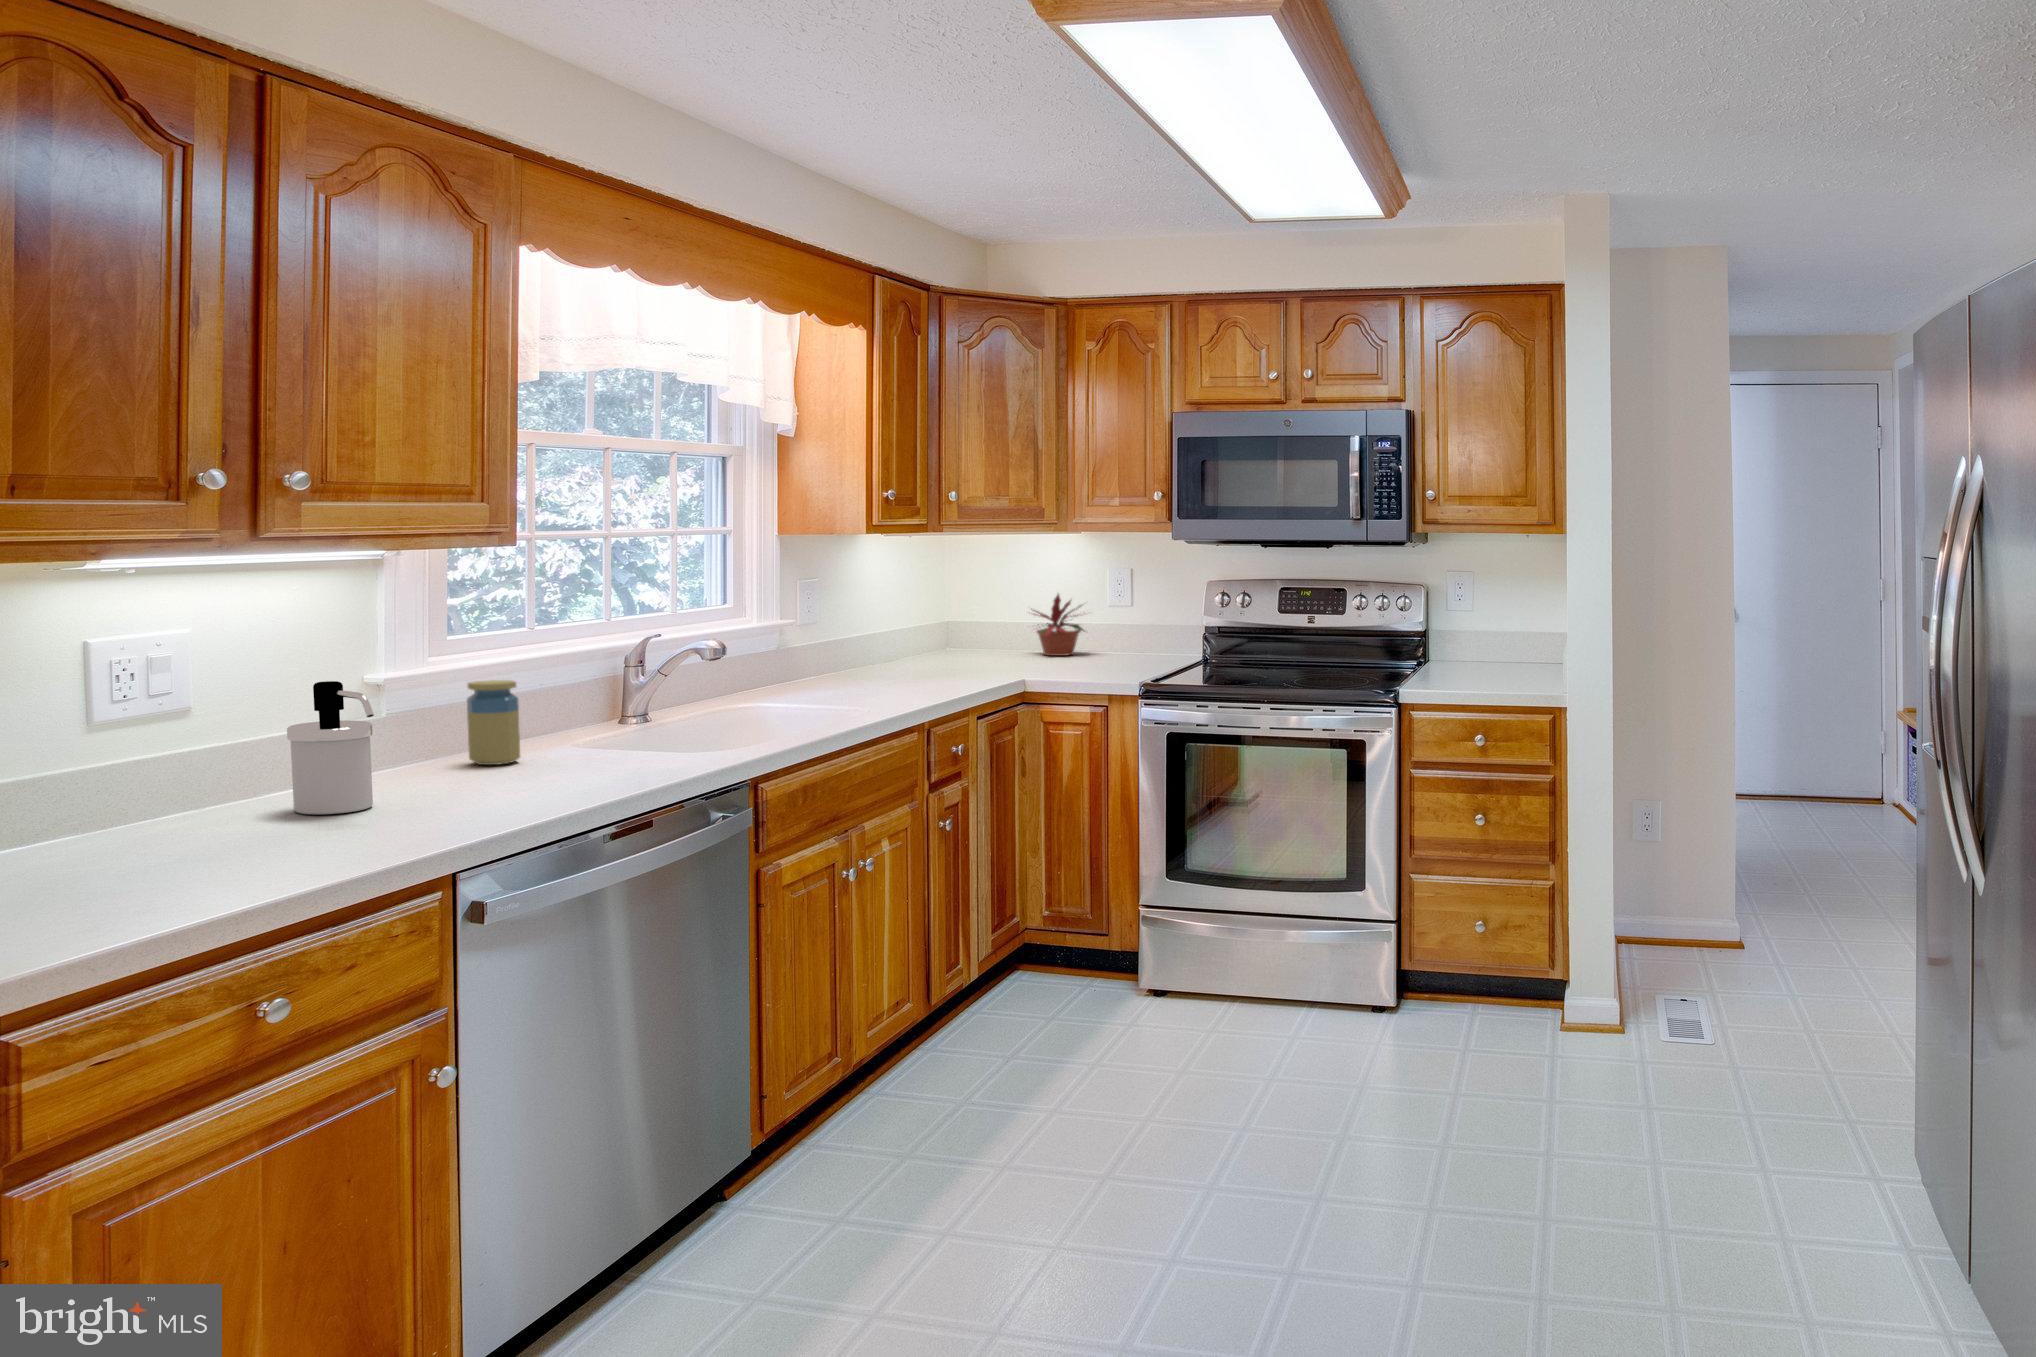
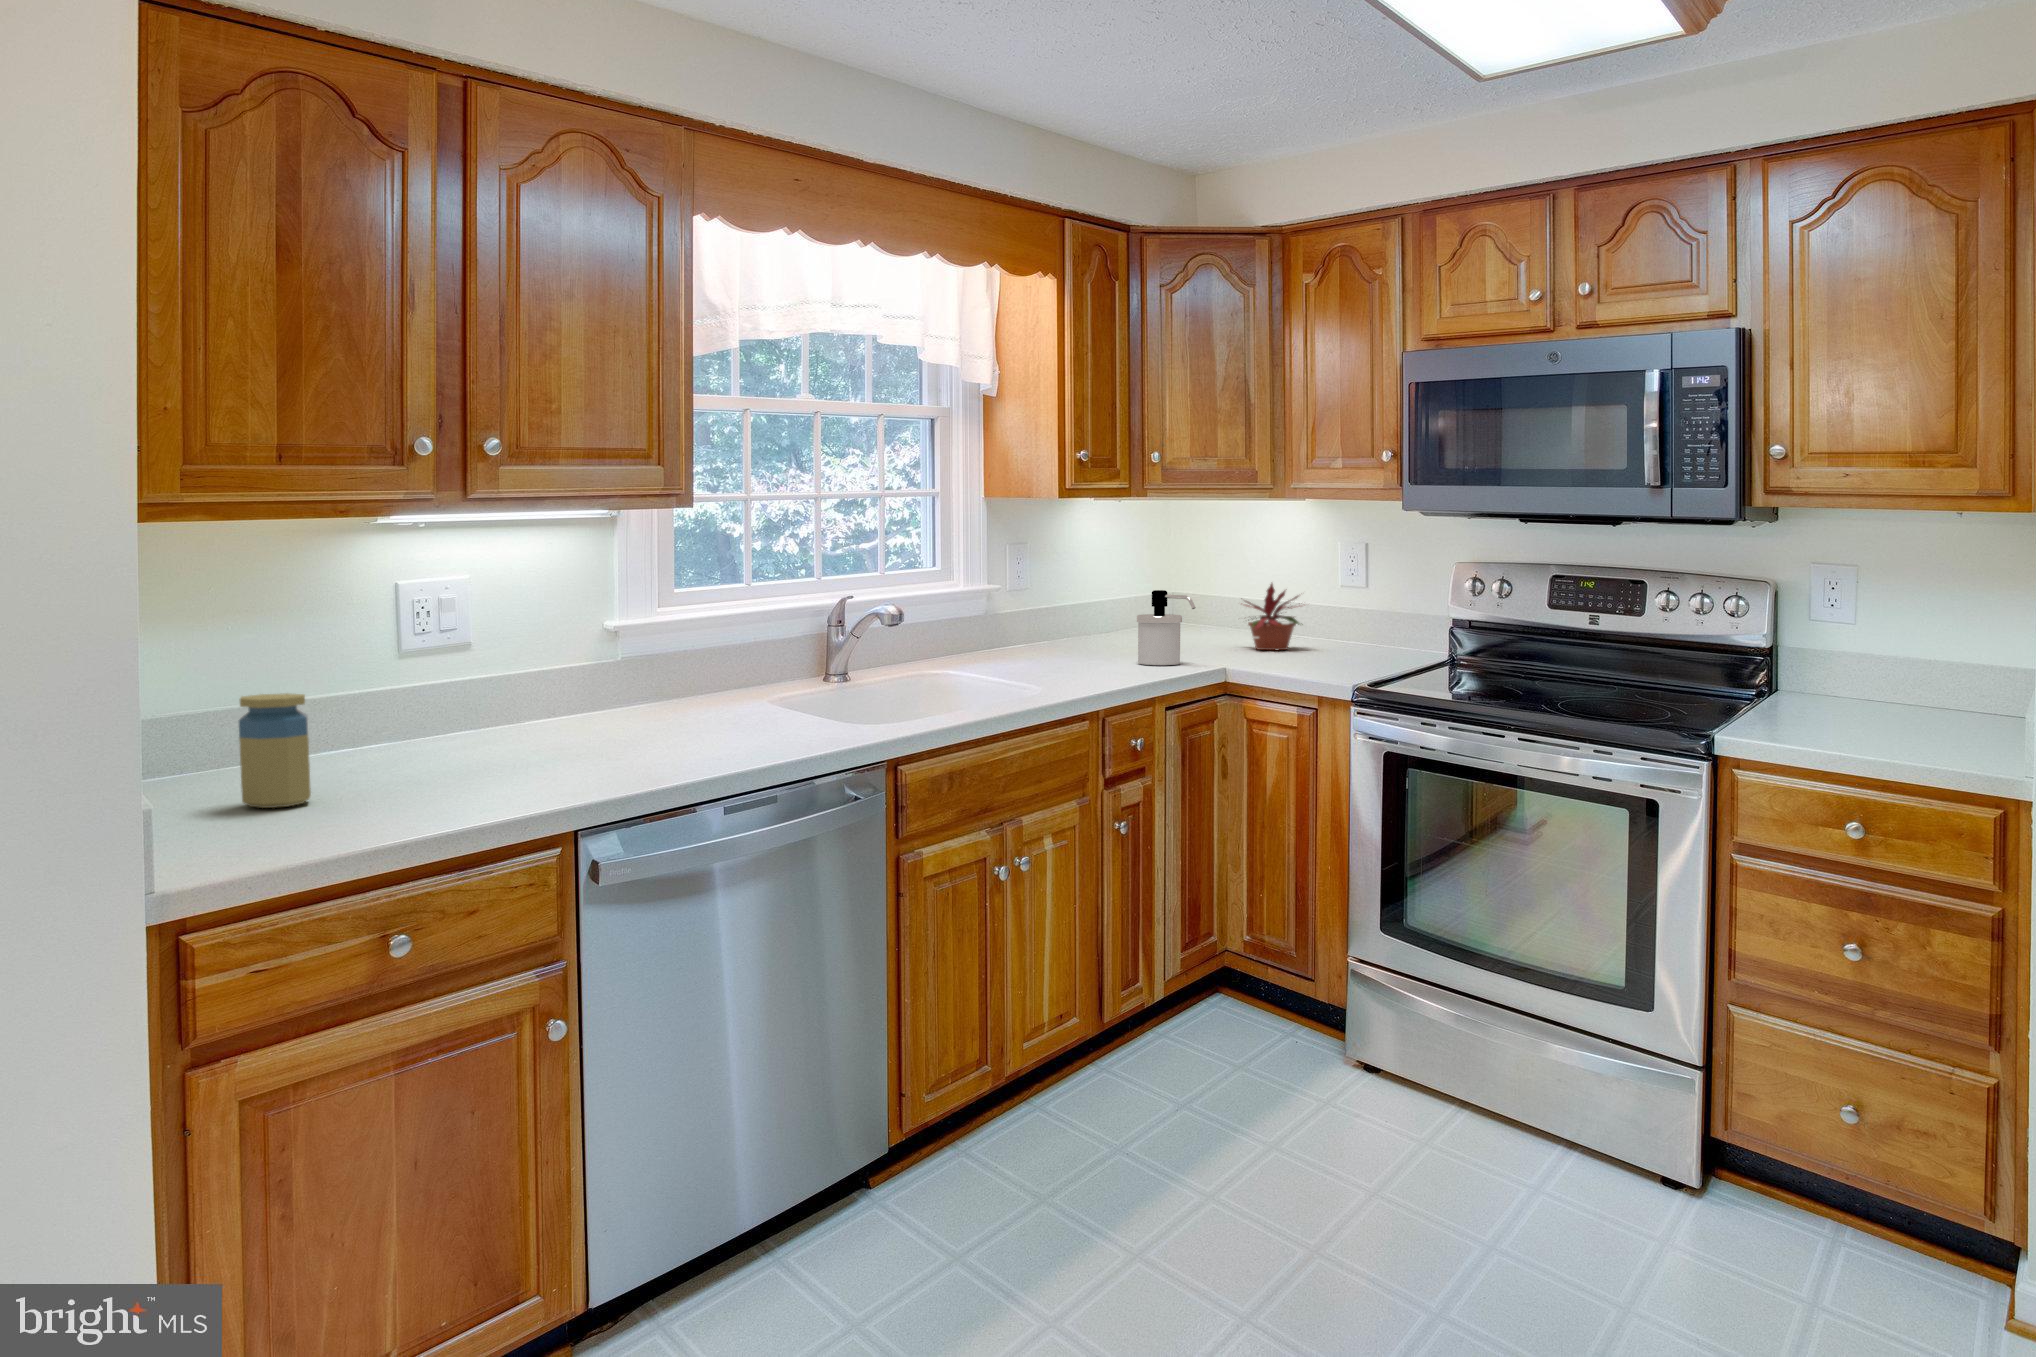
jar: present [467,680,520,765] -> present [239,693,311,808]
soap dispenser: present [287,681,374,814] -> present [1137,590,1196,665]

